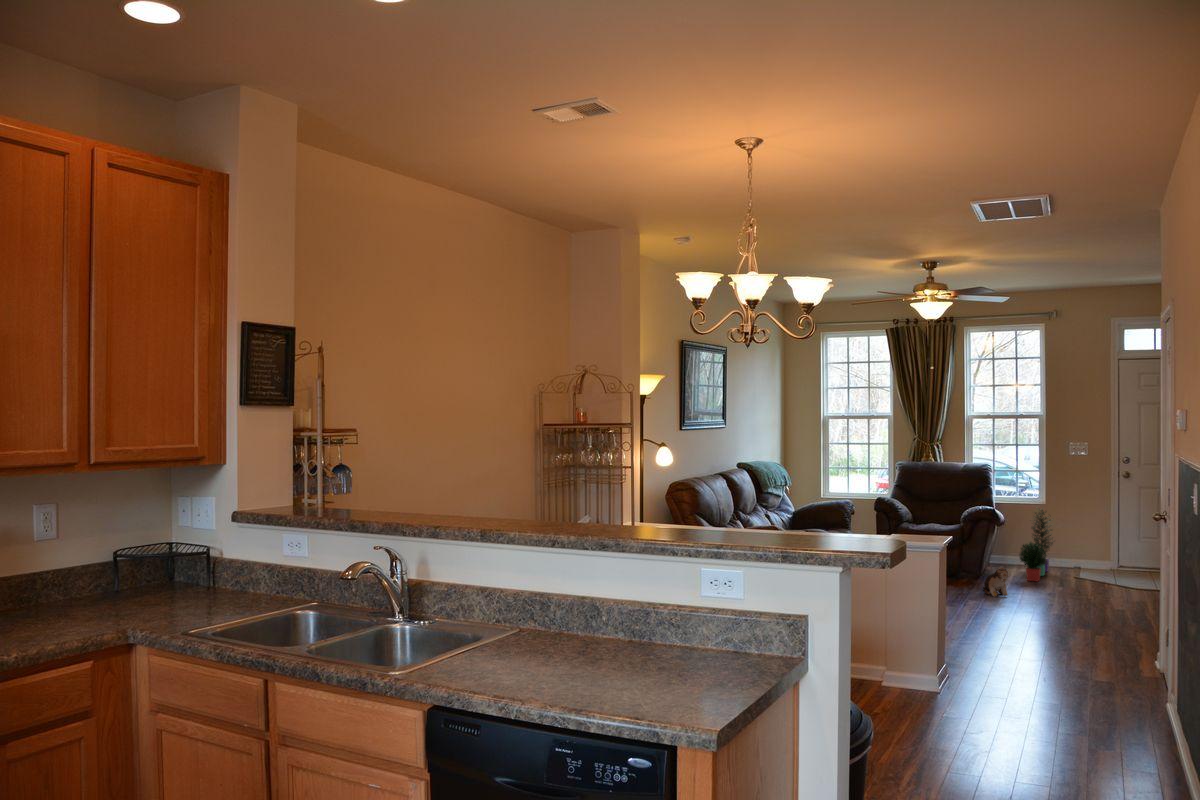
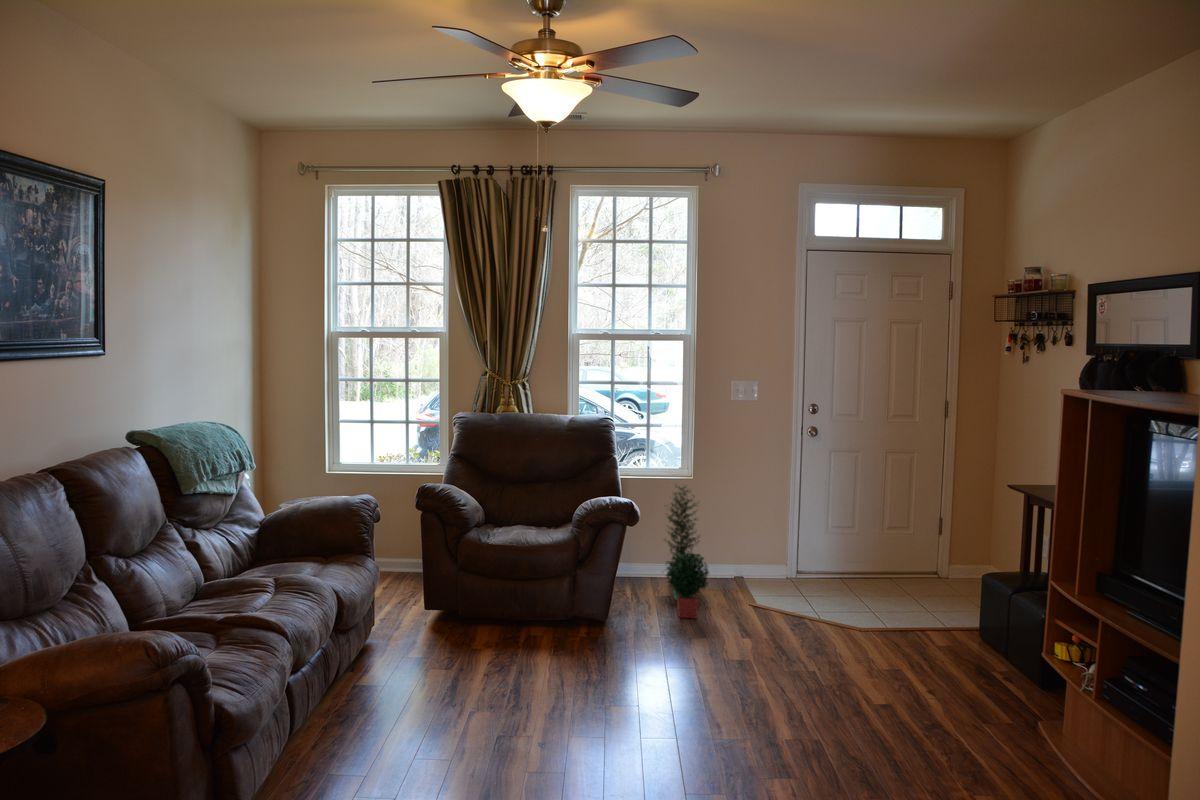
plush toy: present [983,567,1009,597] -> none [628,631,695,689]

